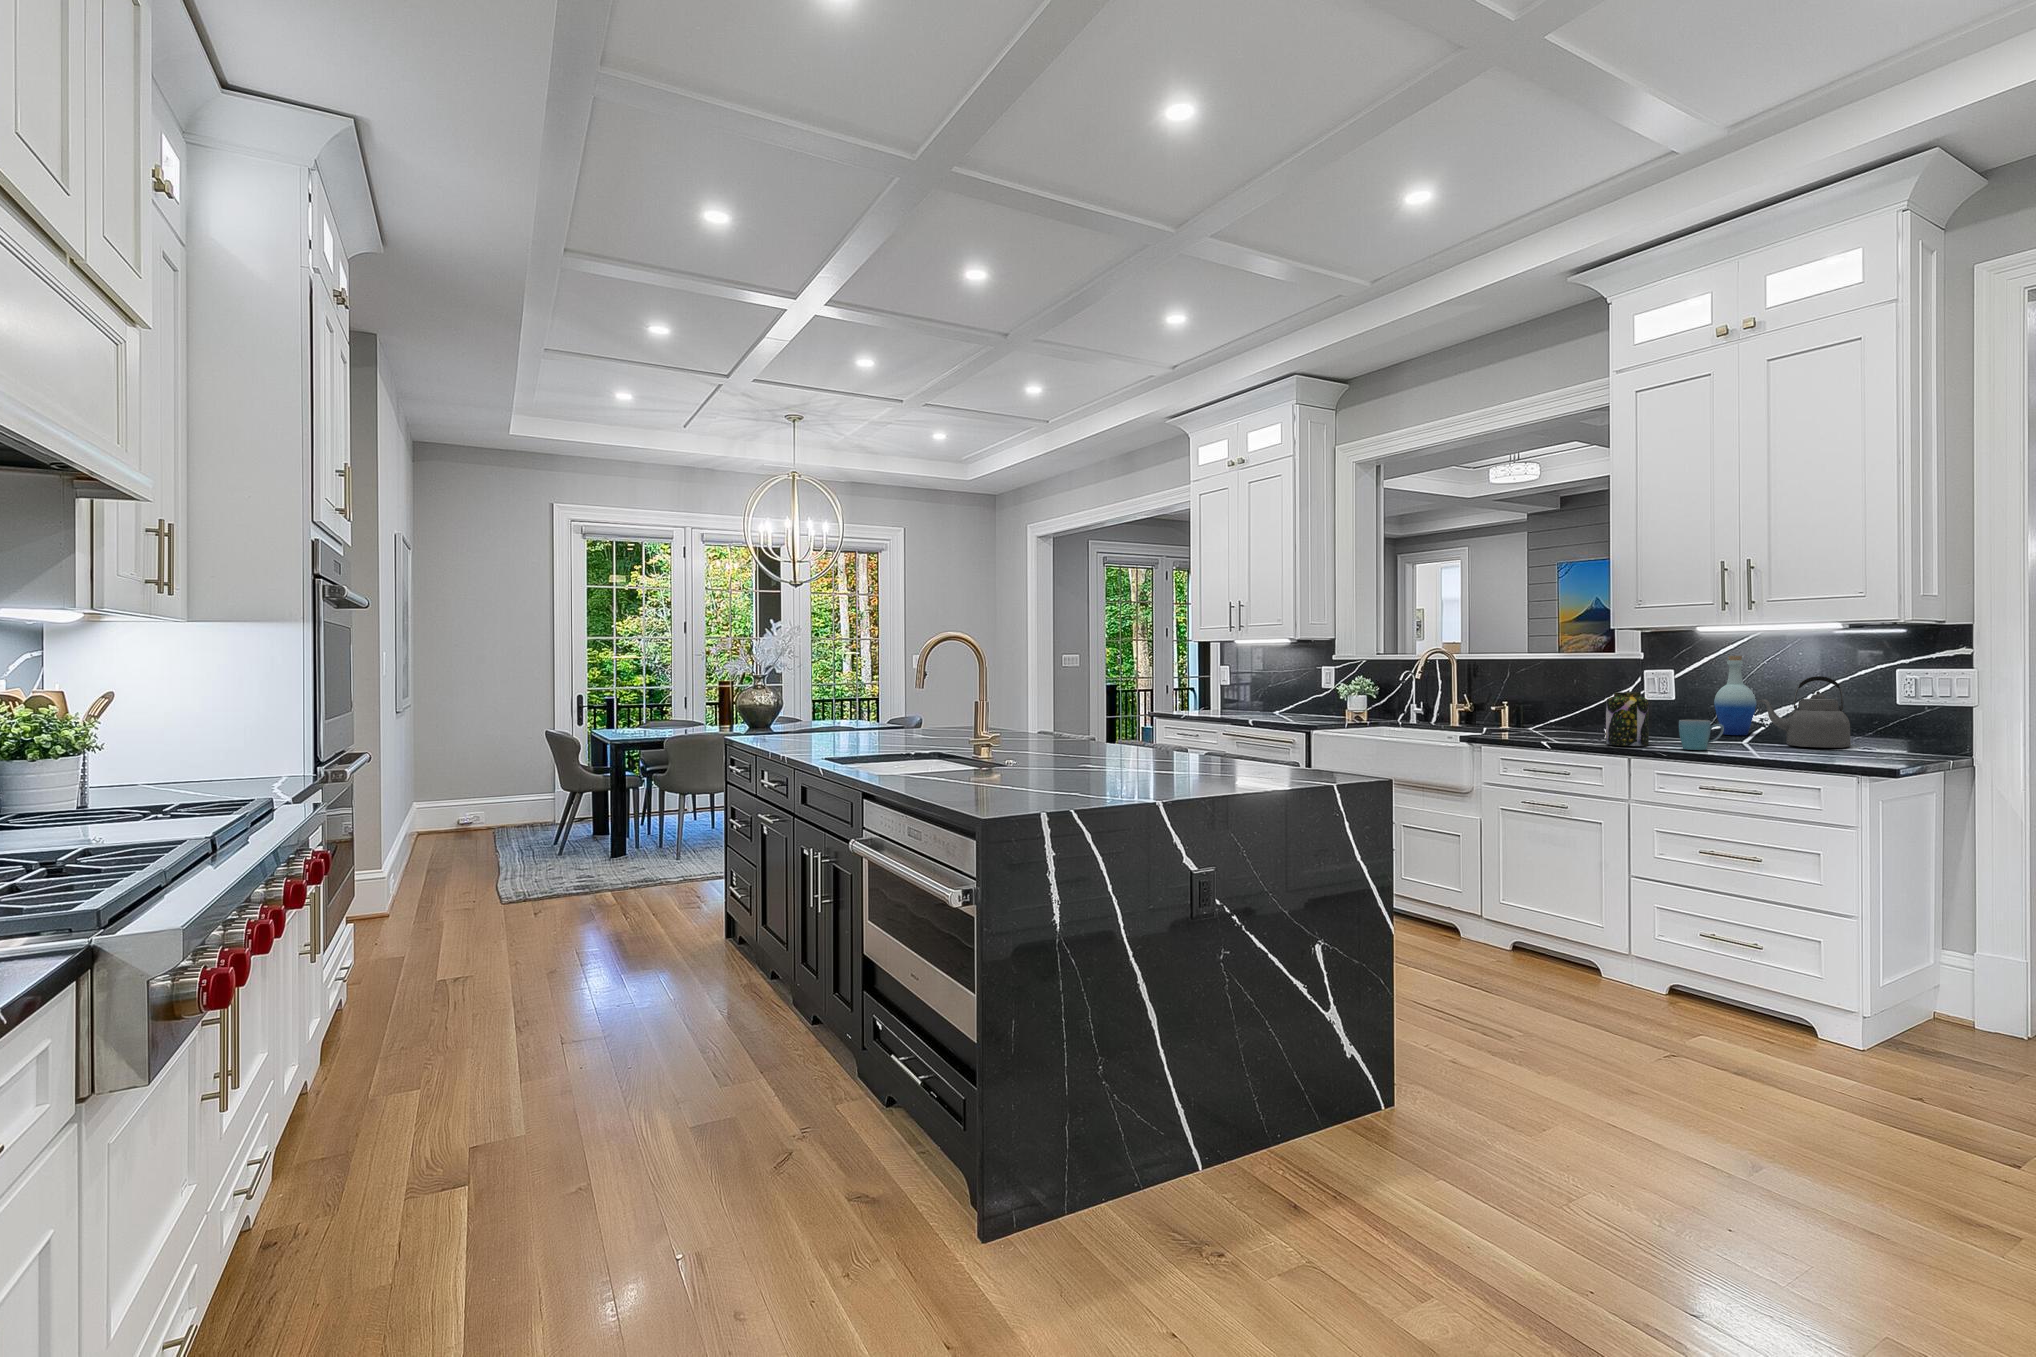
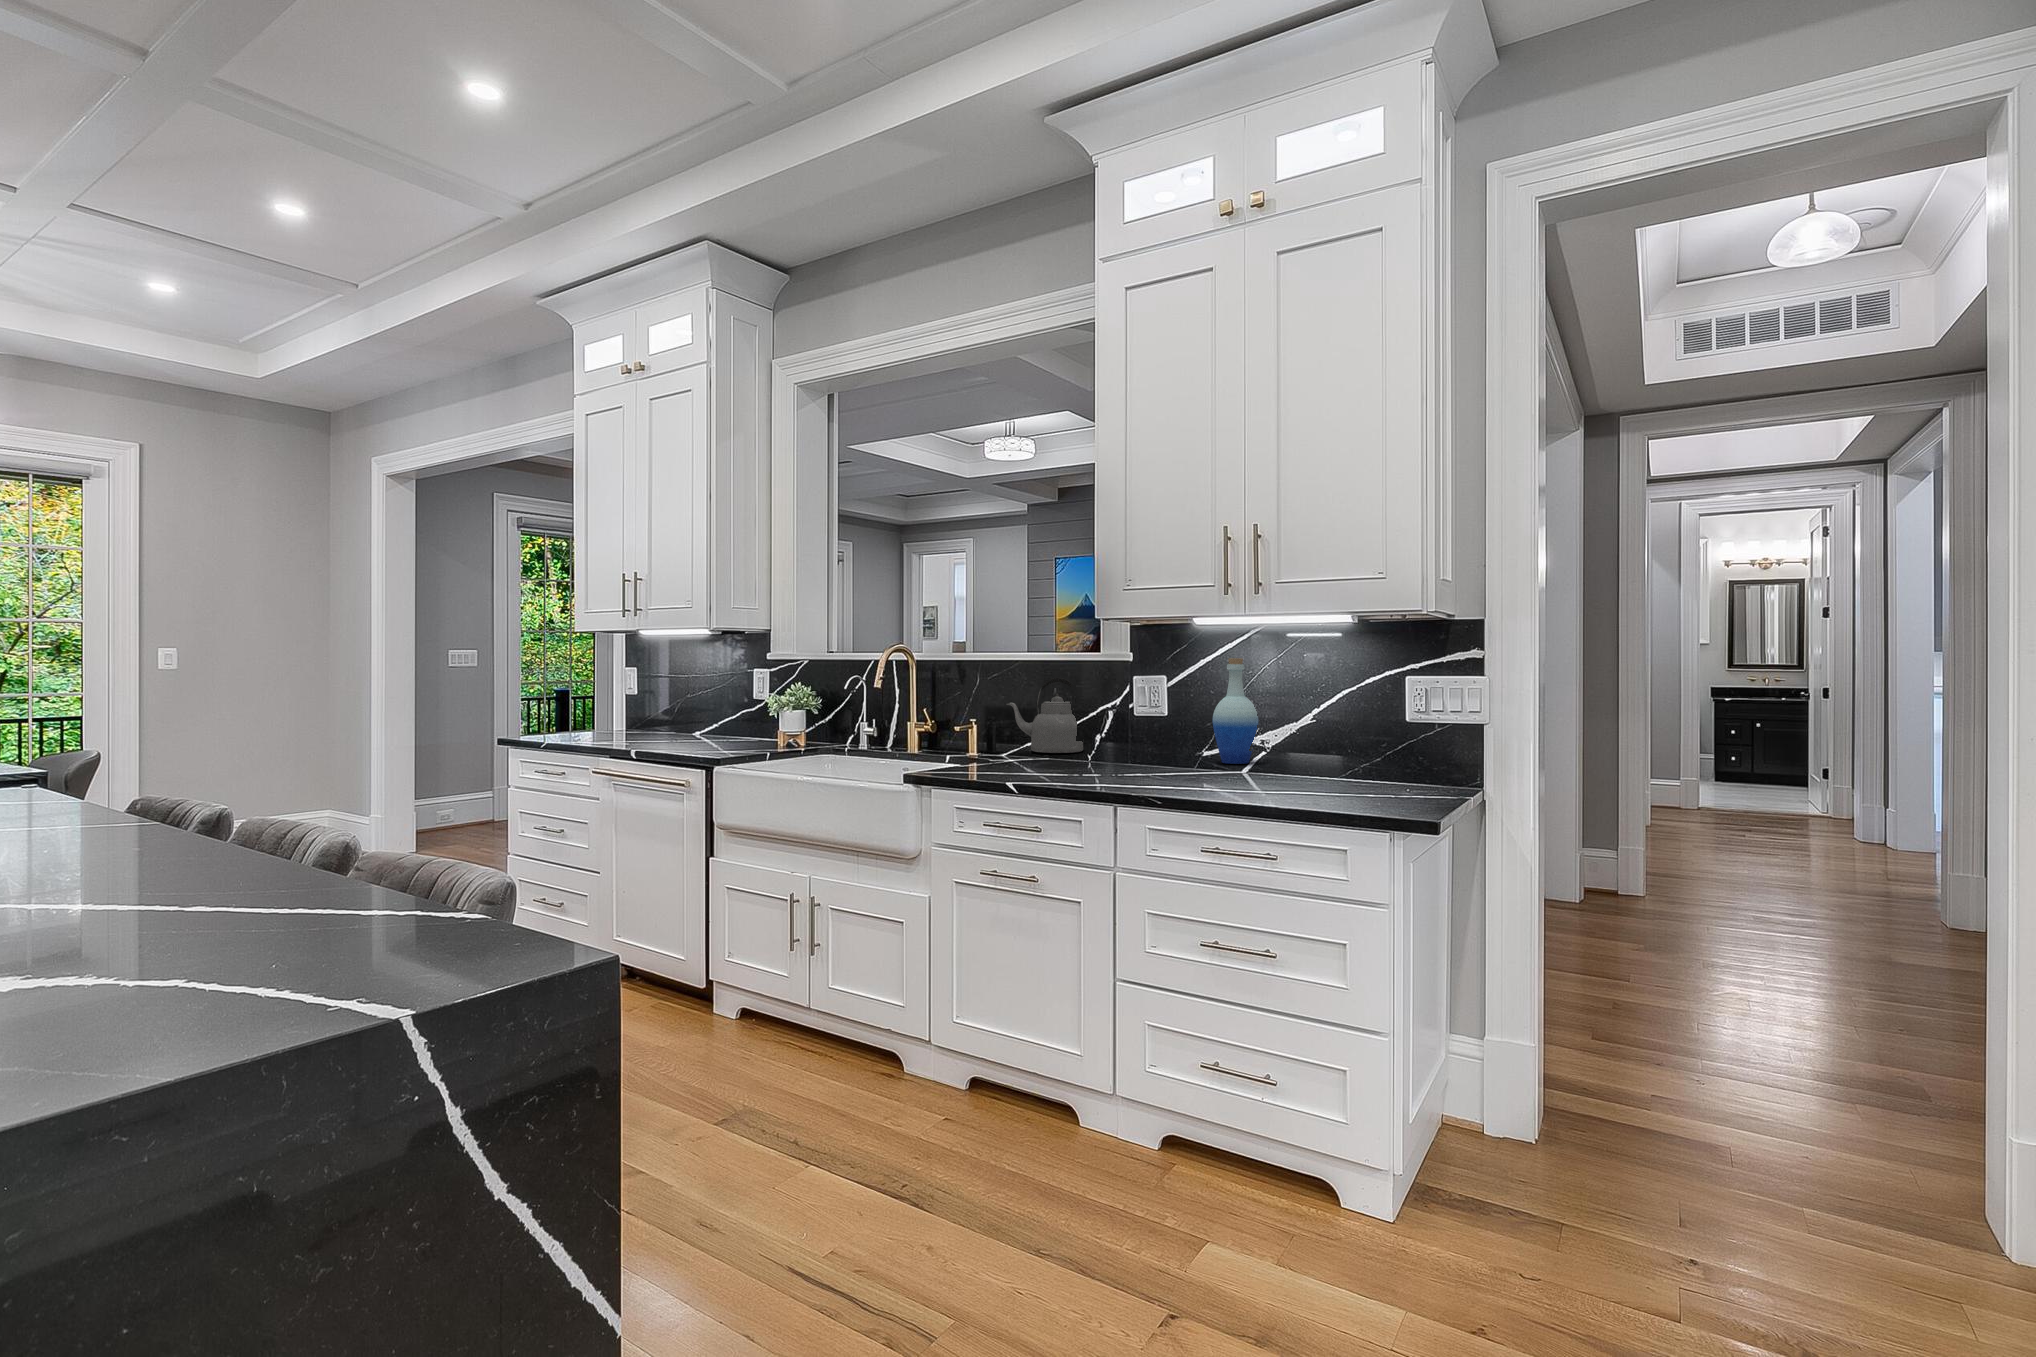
kettle: present [1758,676,1851,748] -> present [1007,678,1083,753]
jar: present [1606,692,1649,746] -> none [1083,708,1135,785]
mug: present [1679,720,1724,750] -> none [1170,747,1223,790]

